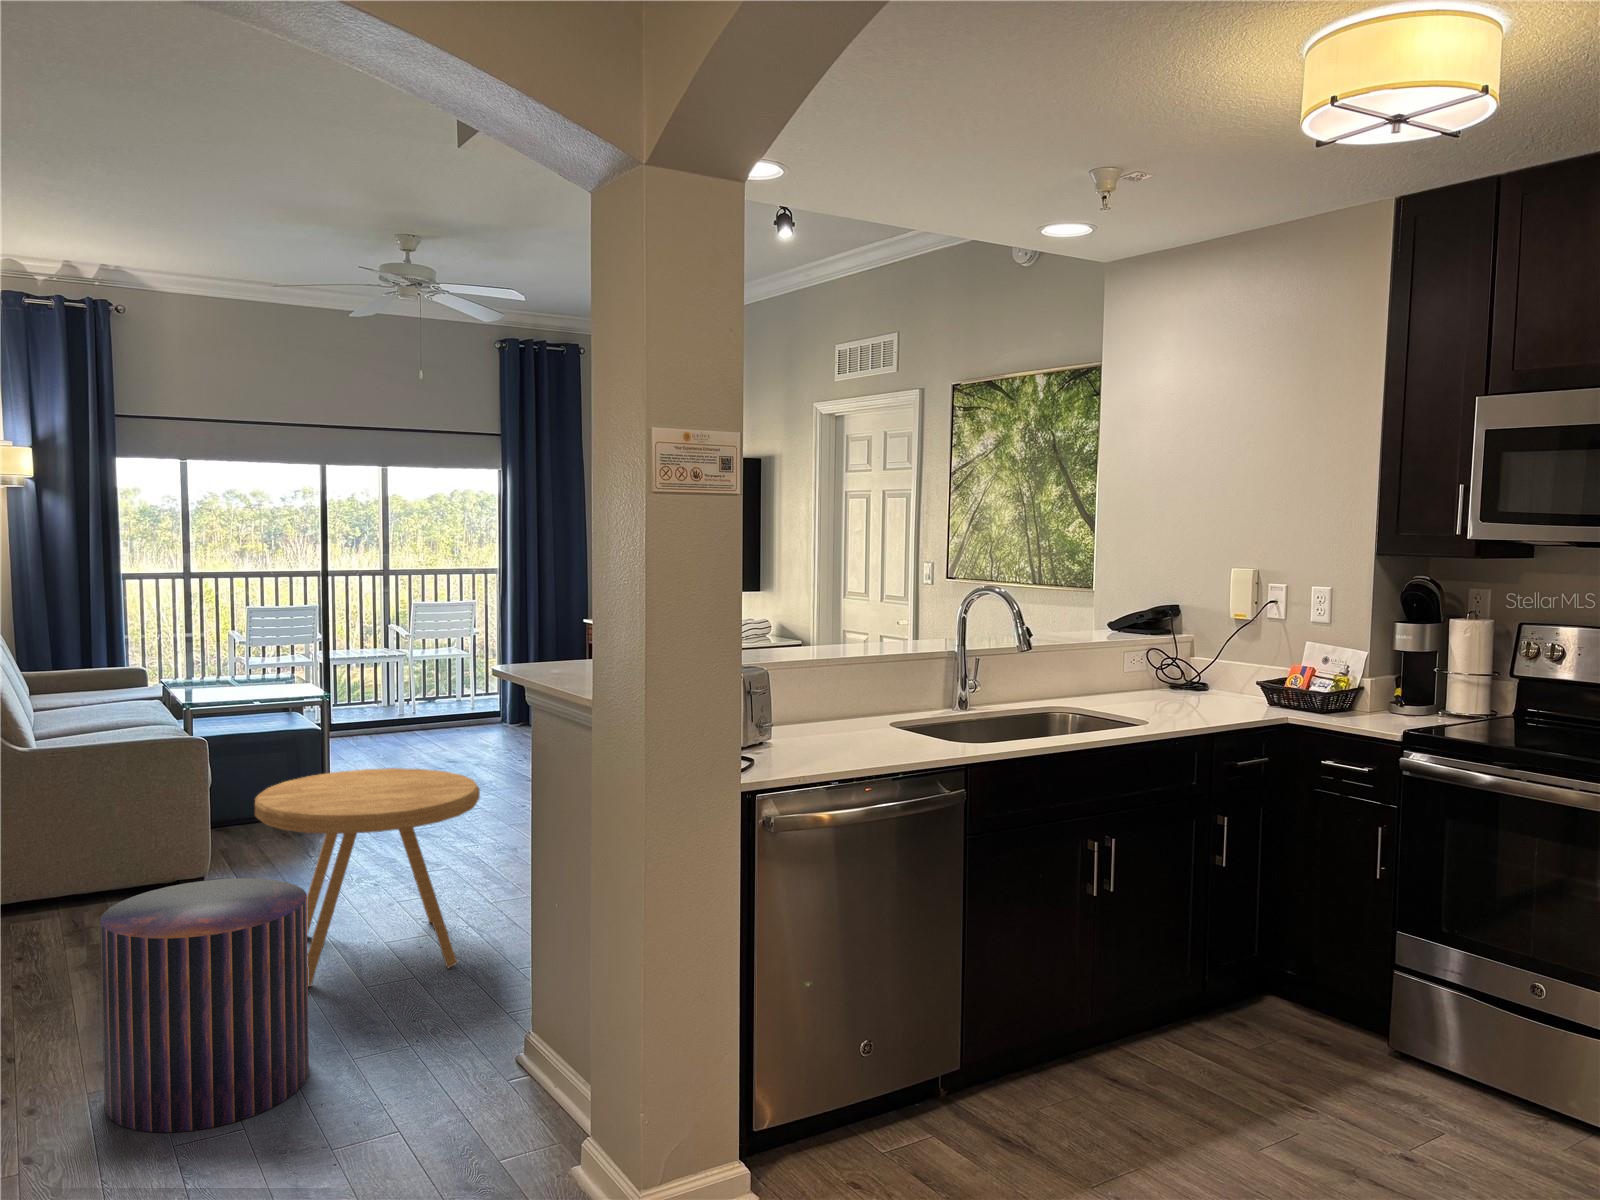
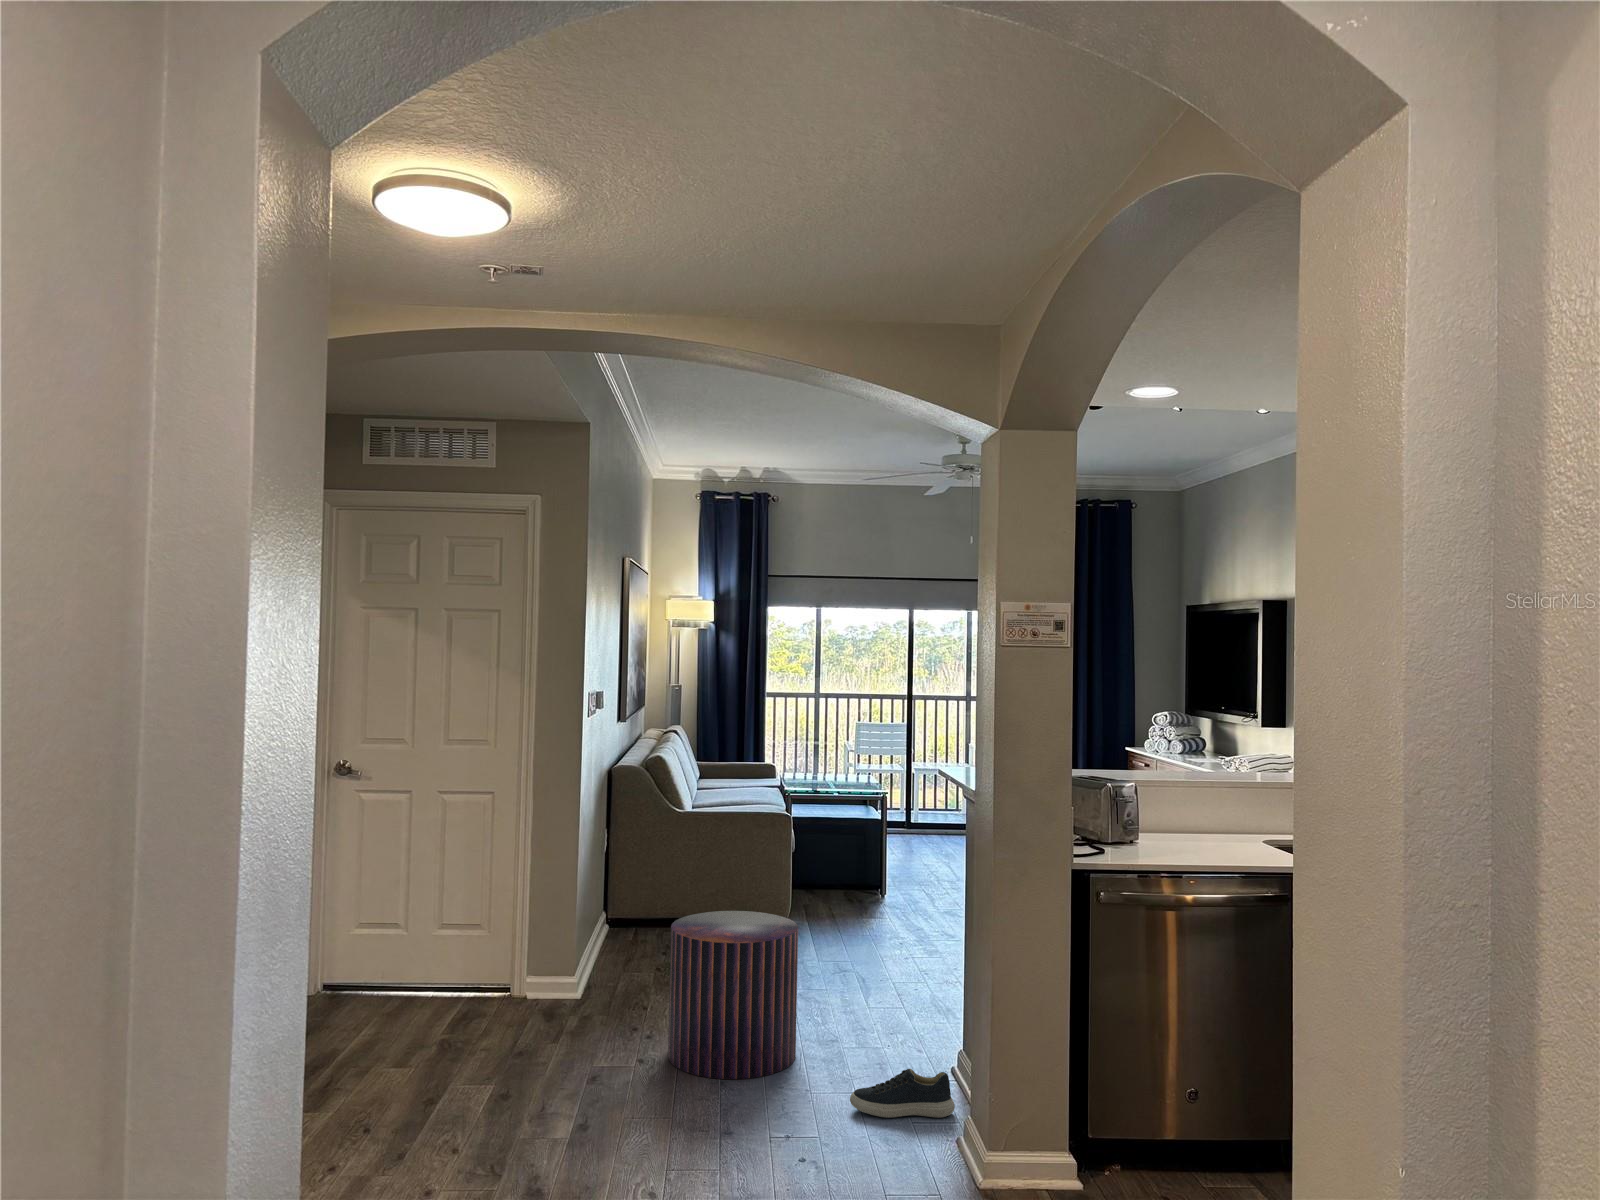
side table: present [255,768,480,987] -> none [793,850,954,1014]
shoe: none [421,1045,560,1124] -> present [850,1069,955,1118]

